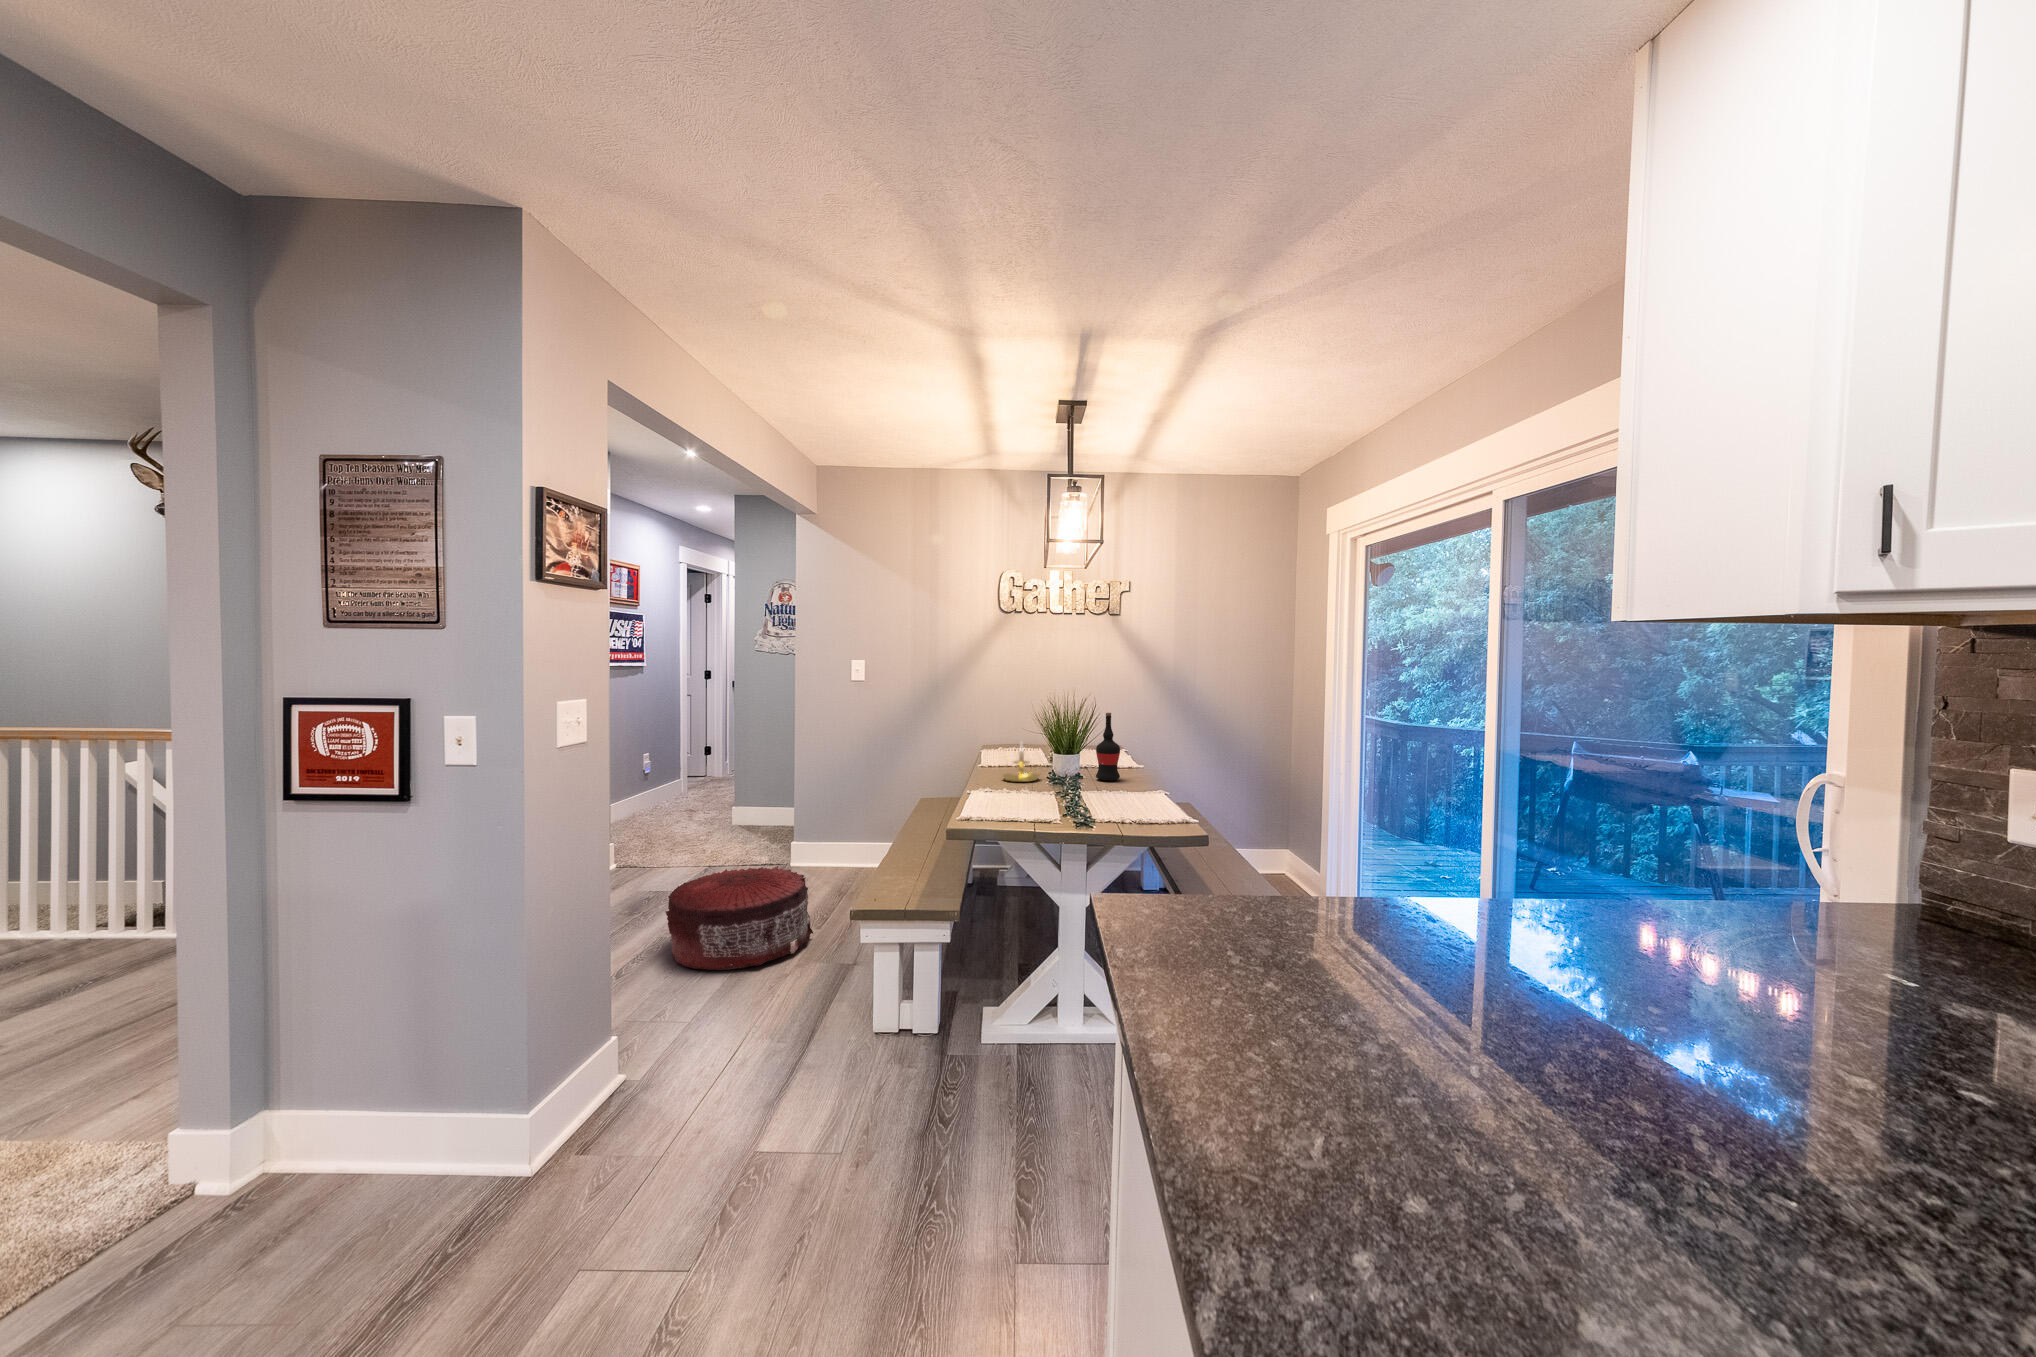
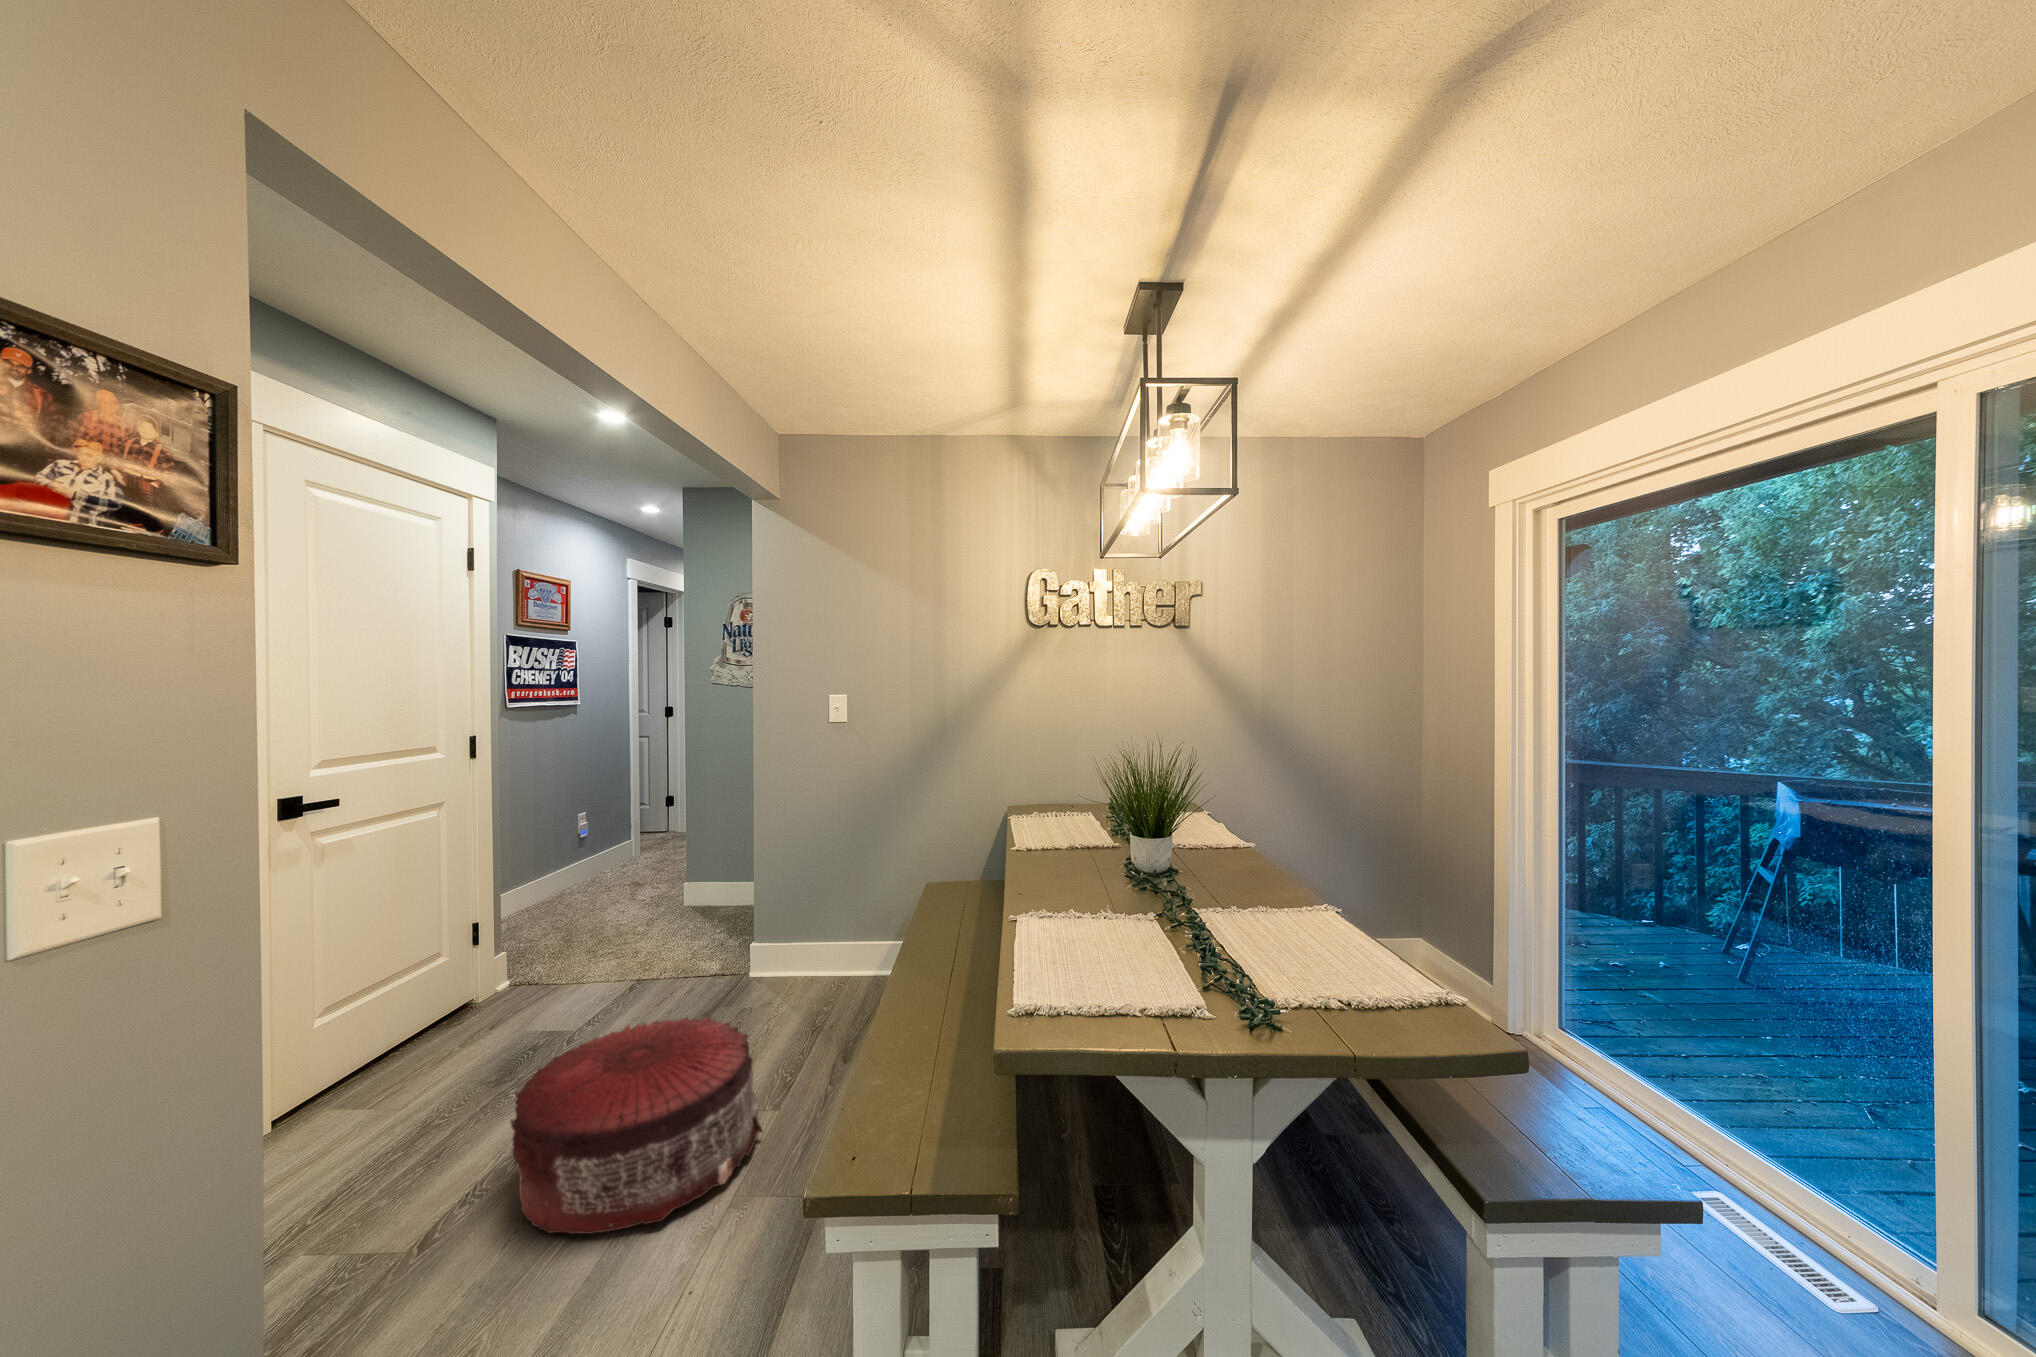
wine bottle: present [1096,713,1120,781] -> none [1203,771,1242,879]
candle holder: present [1003,749,1040,782] -> none [1058,819,1126,887]

